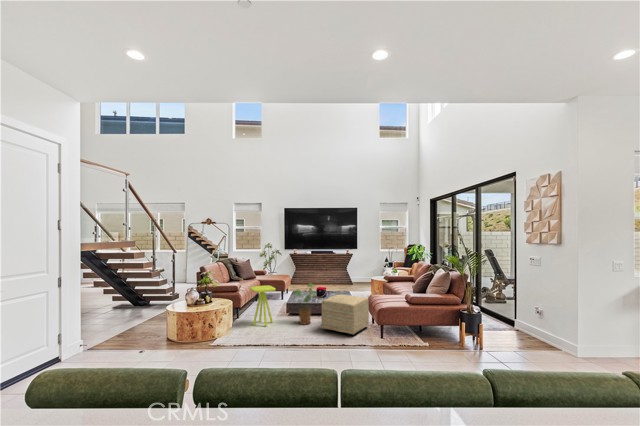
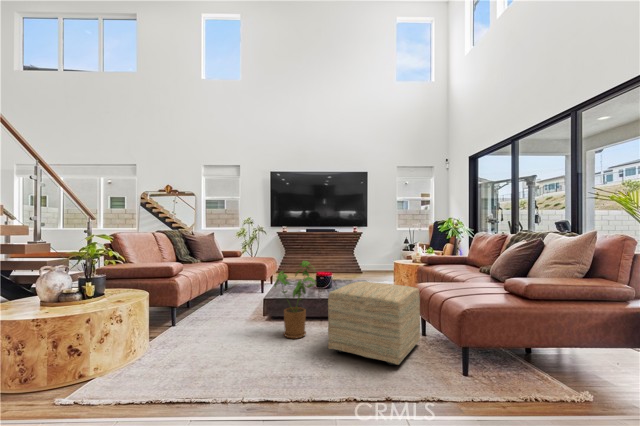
side table: present [250,285,276,326] -> none [190,265,239,343]

